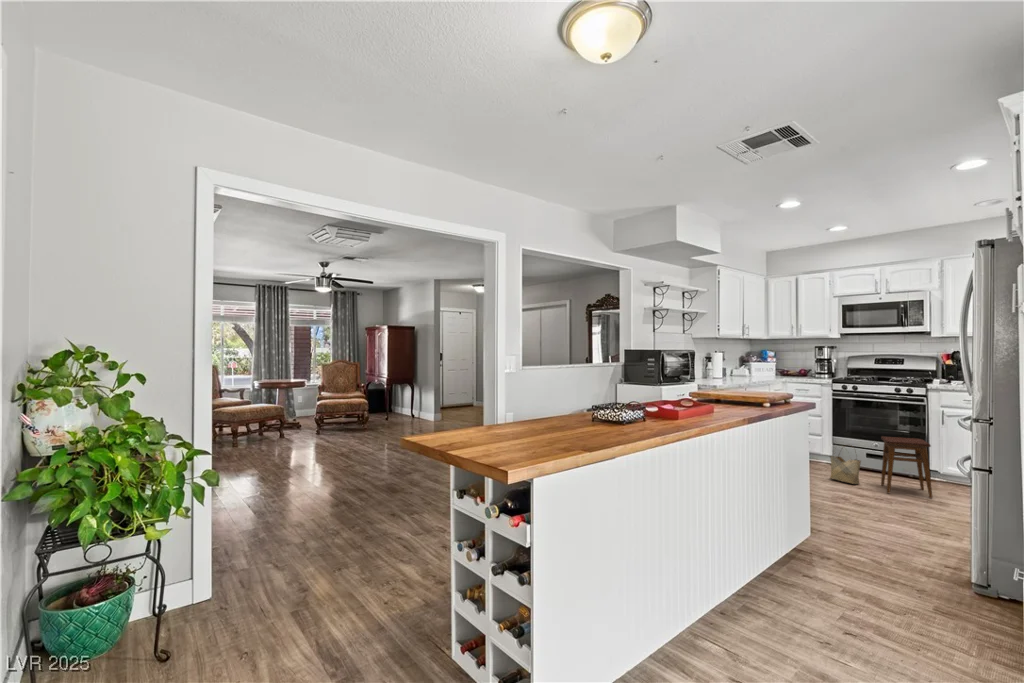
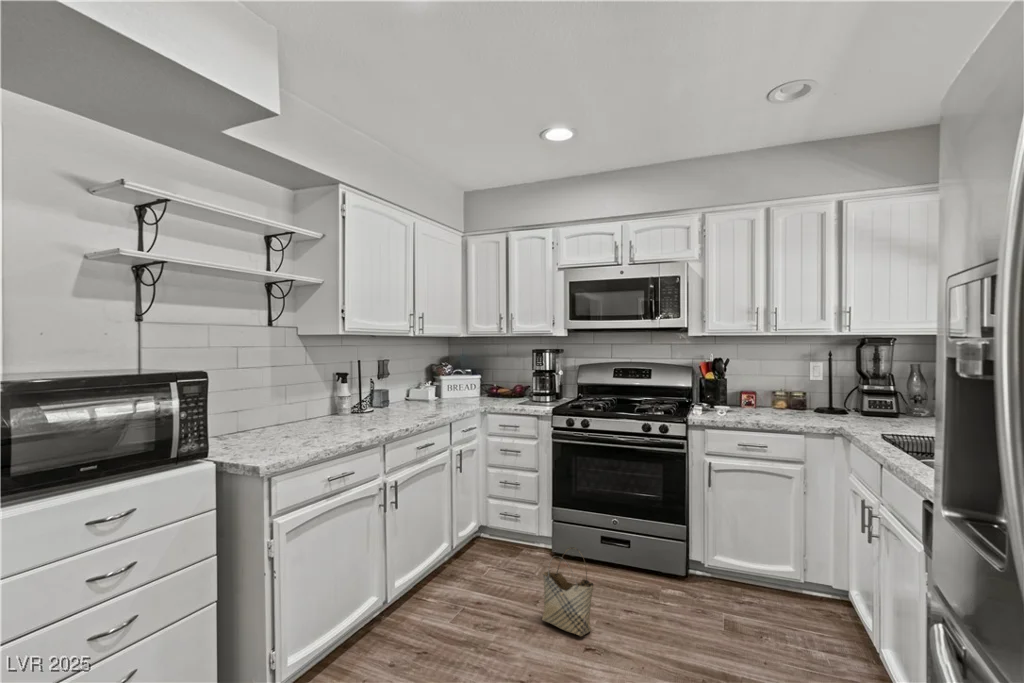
stool: present [881,436,932,498] -> none [626,530,714,667]

